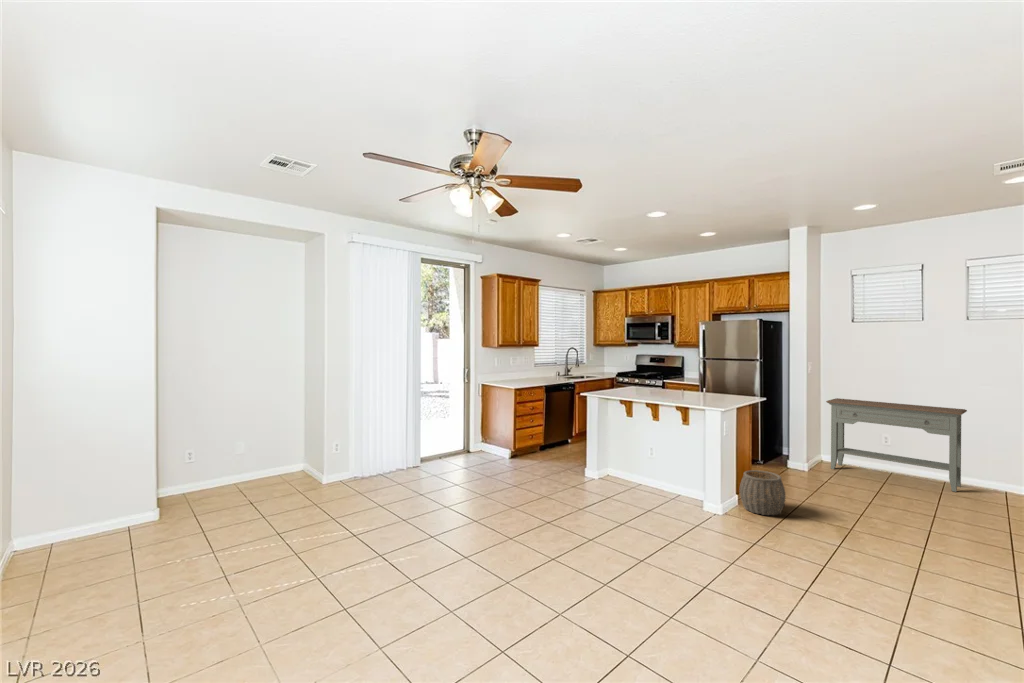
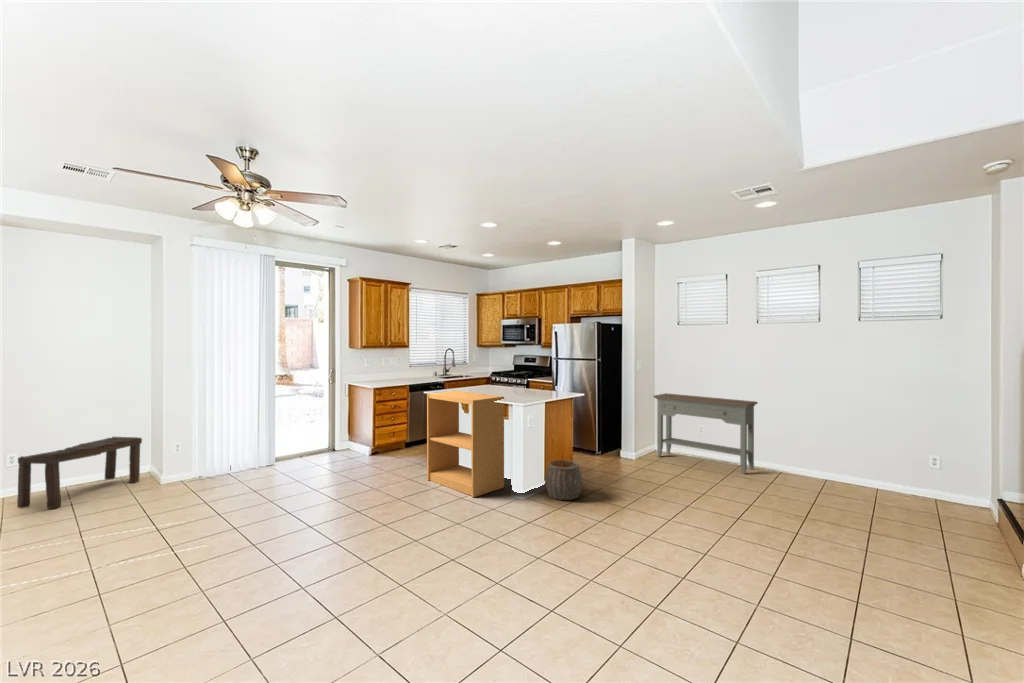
bookshelf: none [595,392,686,509] -> present [427,391,504,497]
bench: none [206,434,305,505] -> present [17,437,142,509]

